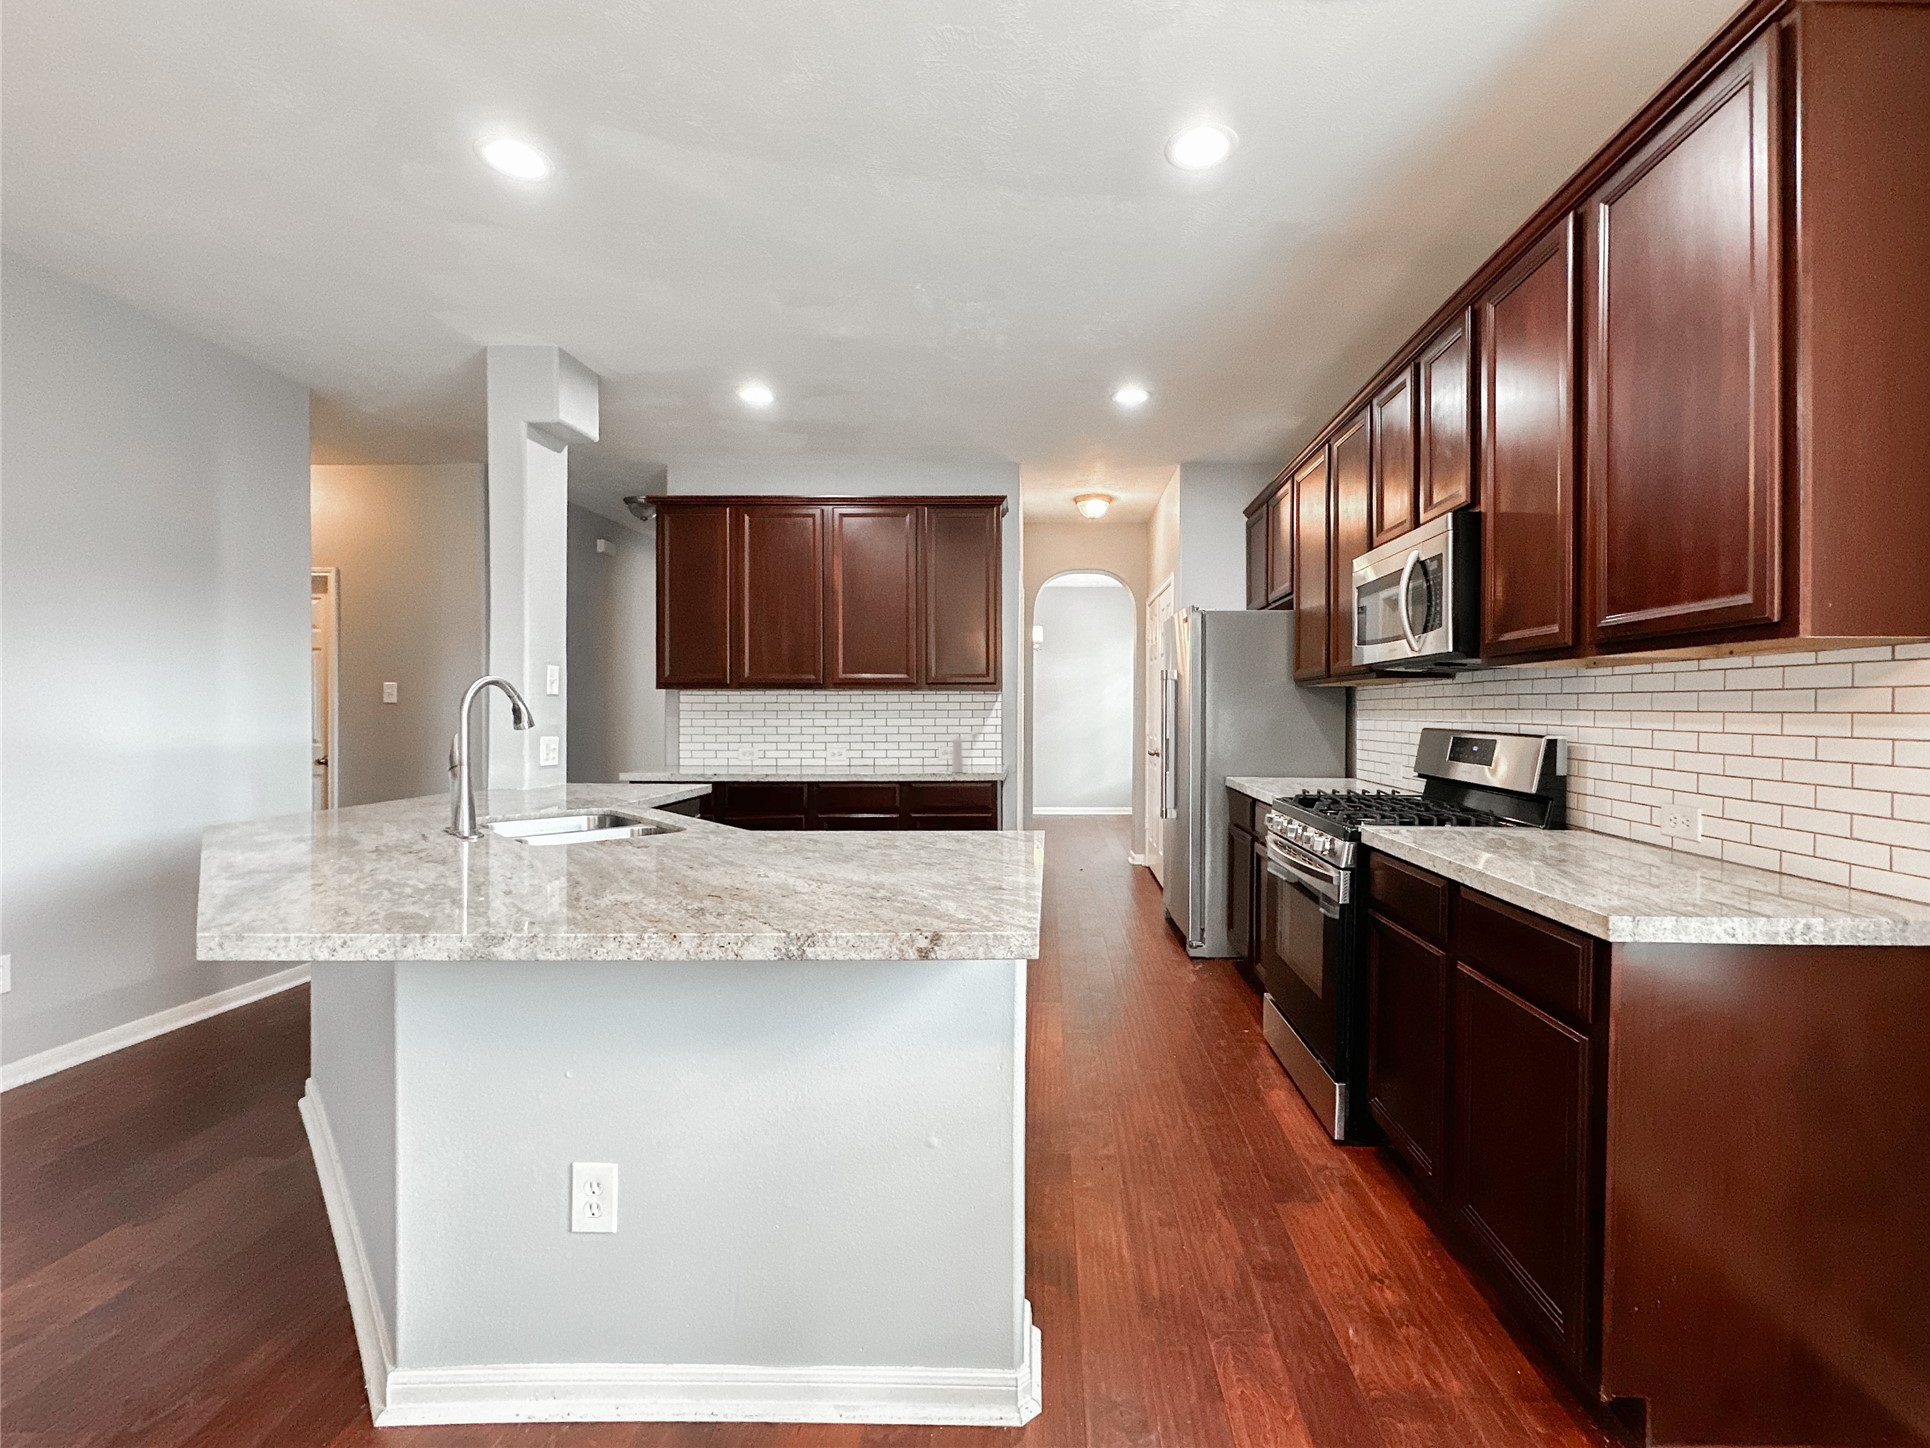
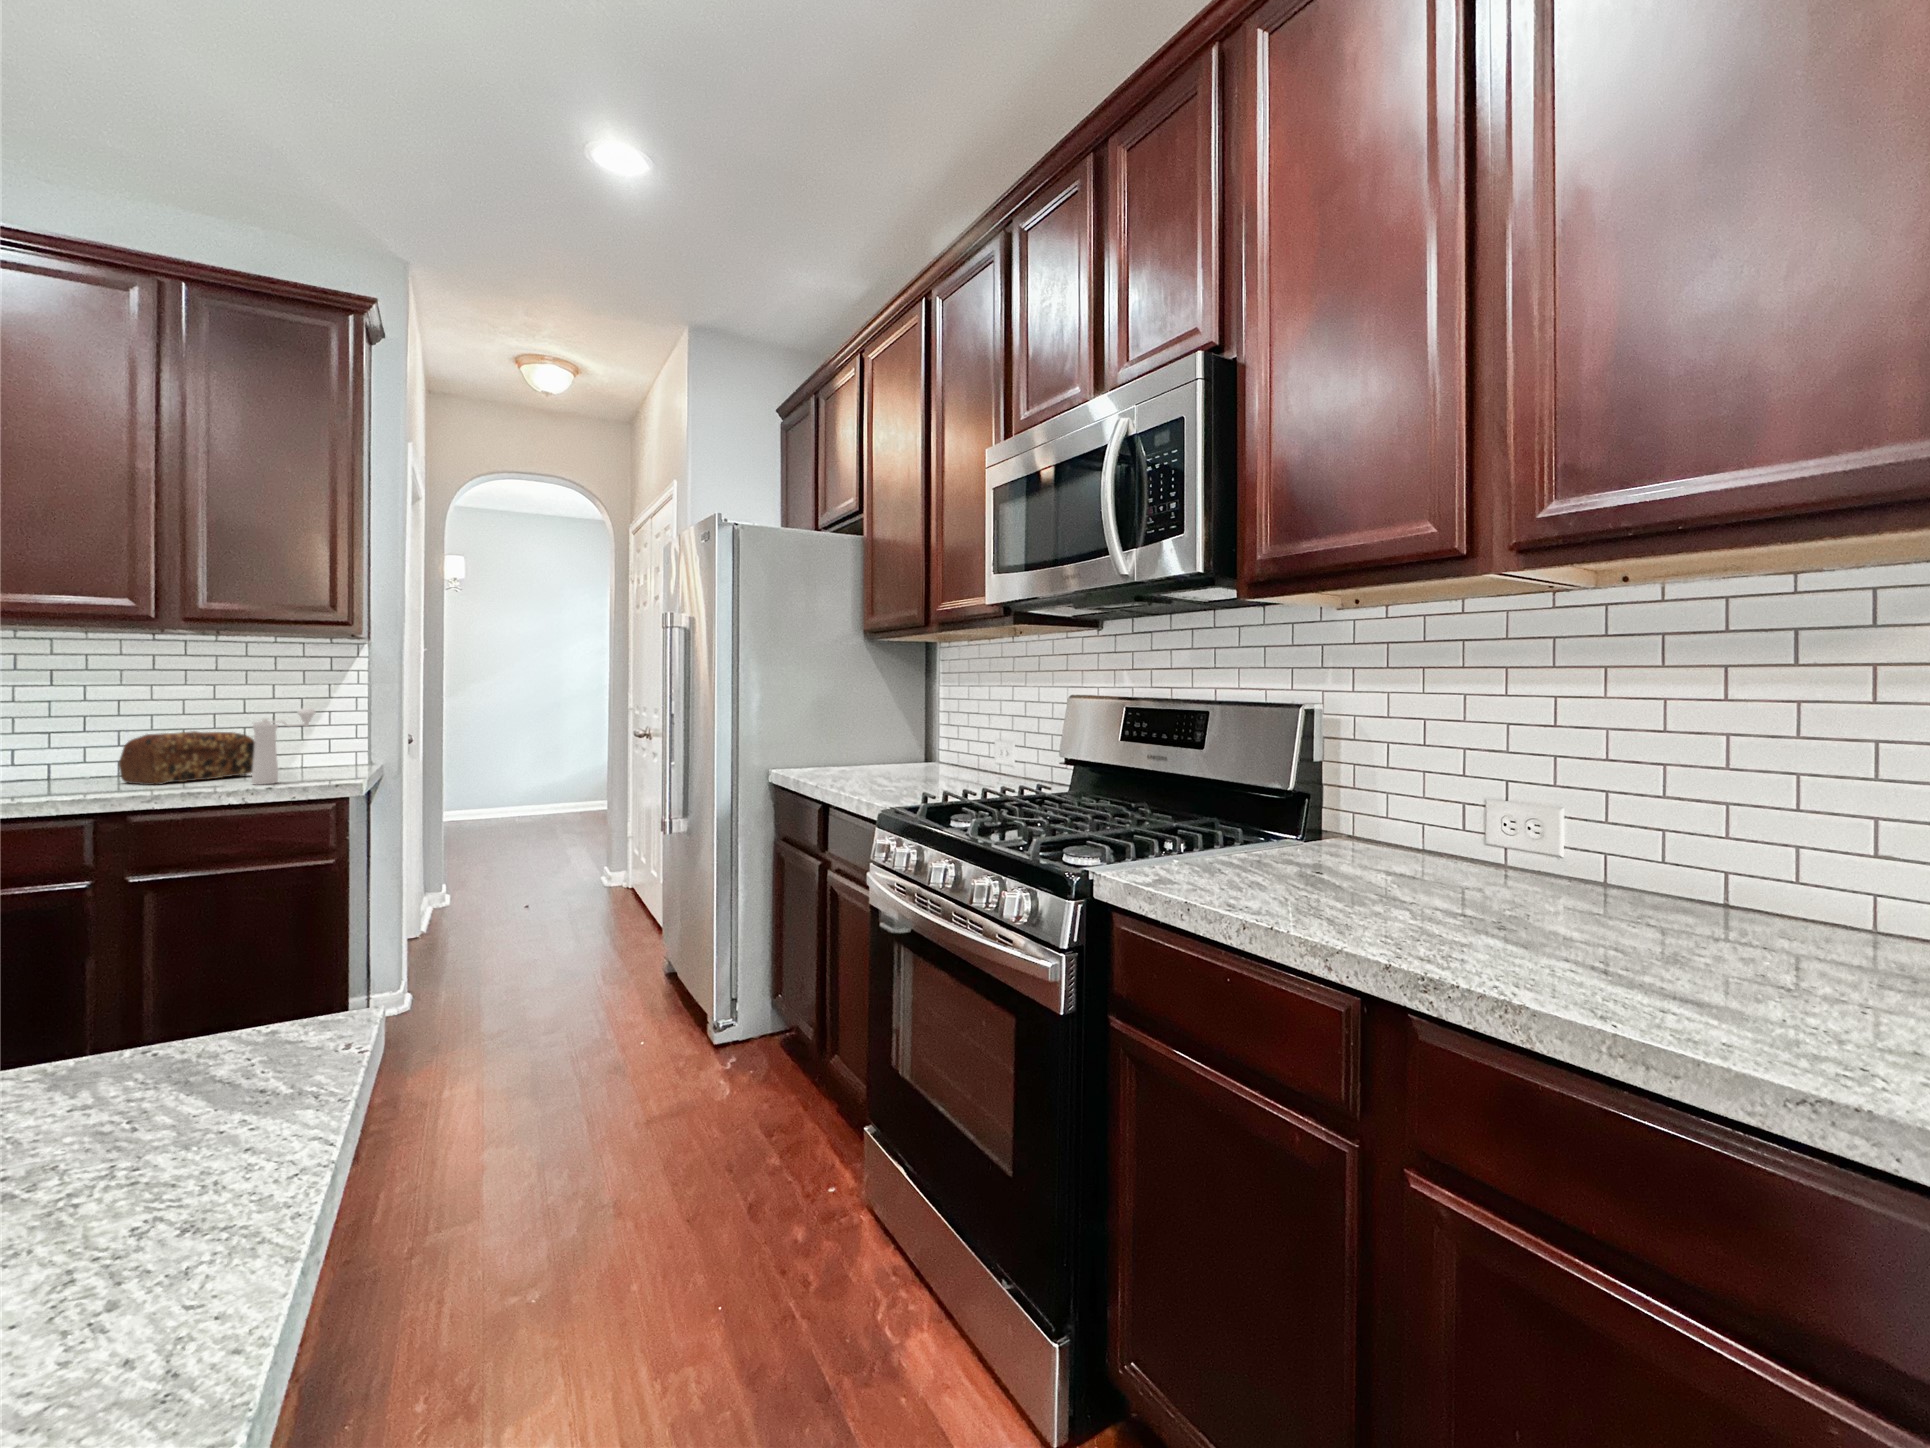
bread loaf: none [896,743,950,771] -> present [119,731,255,785]

